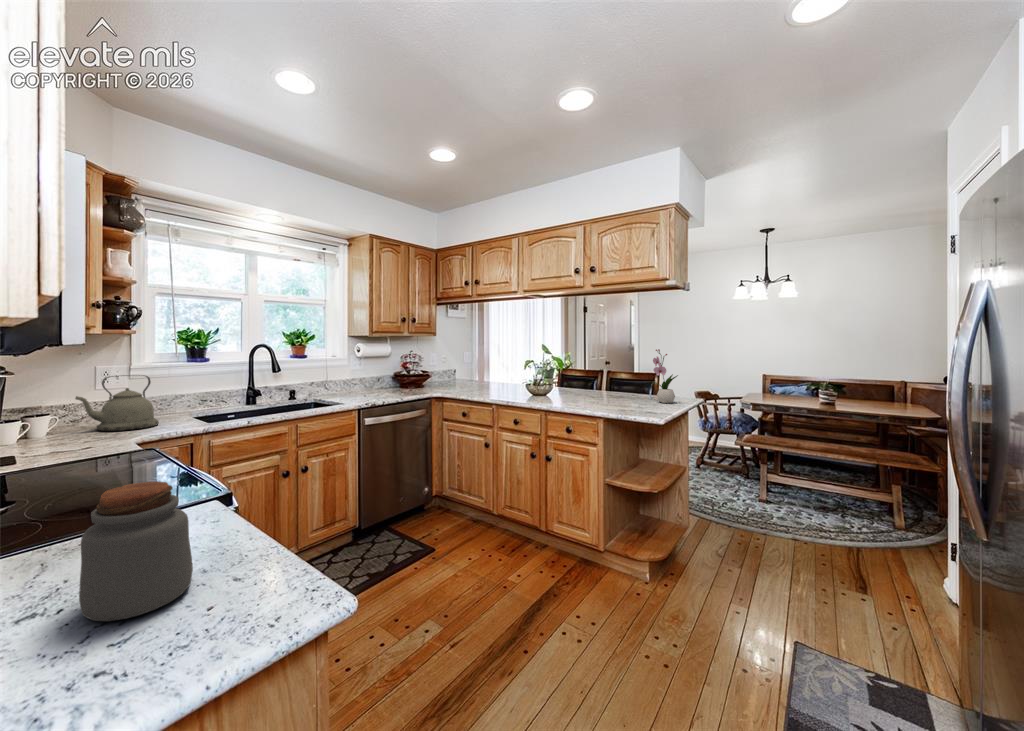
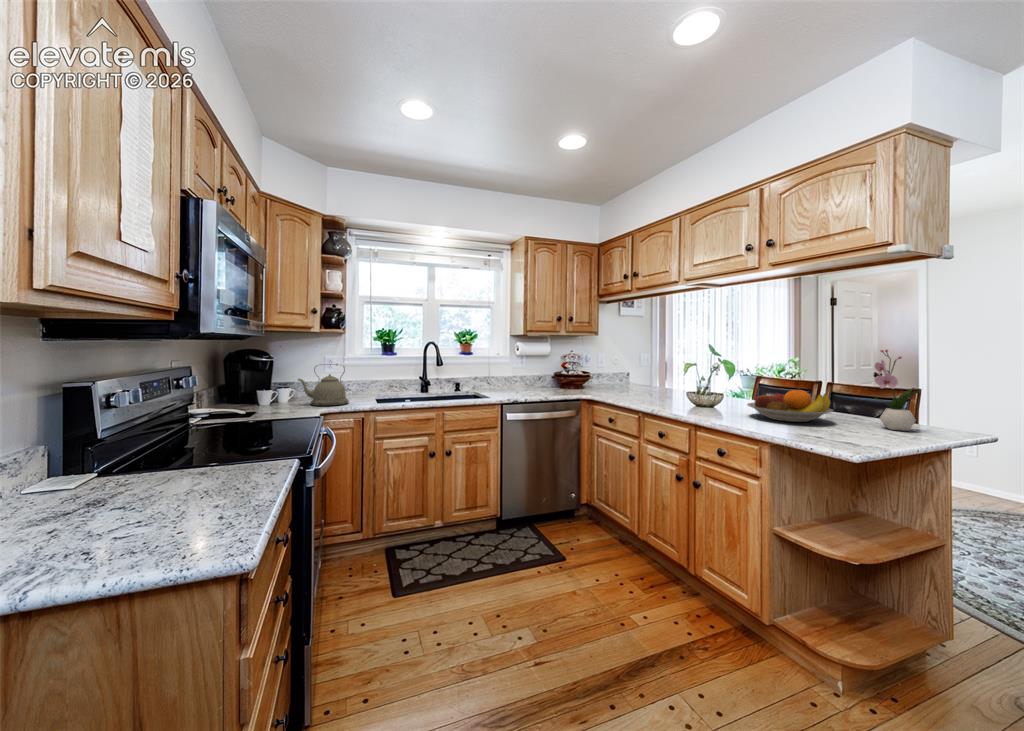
fruit bowl: none [578,379,632,403] -> present [747,390,833,422]
jar: present [79,481,193,621] -> none [77,446,175,558]

